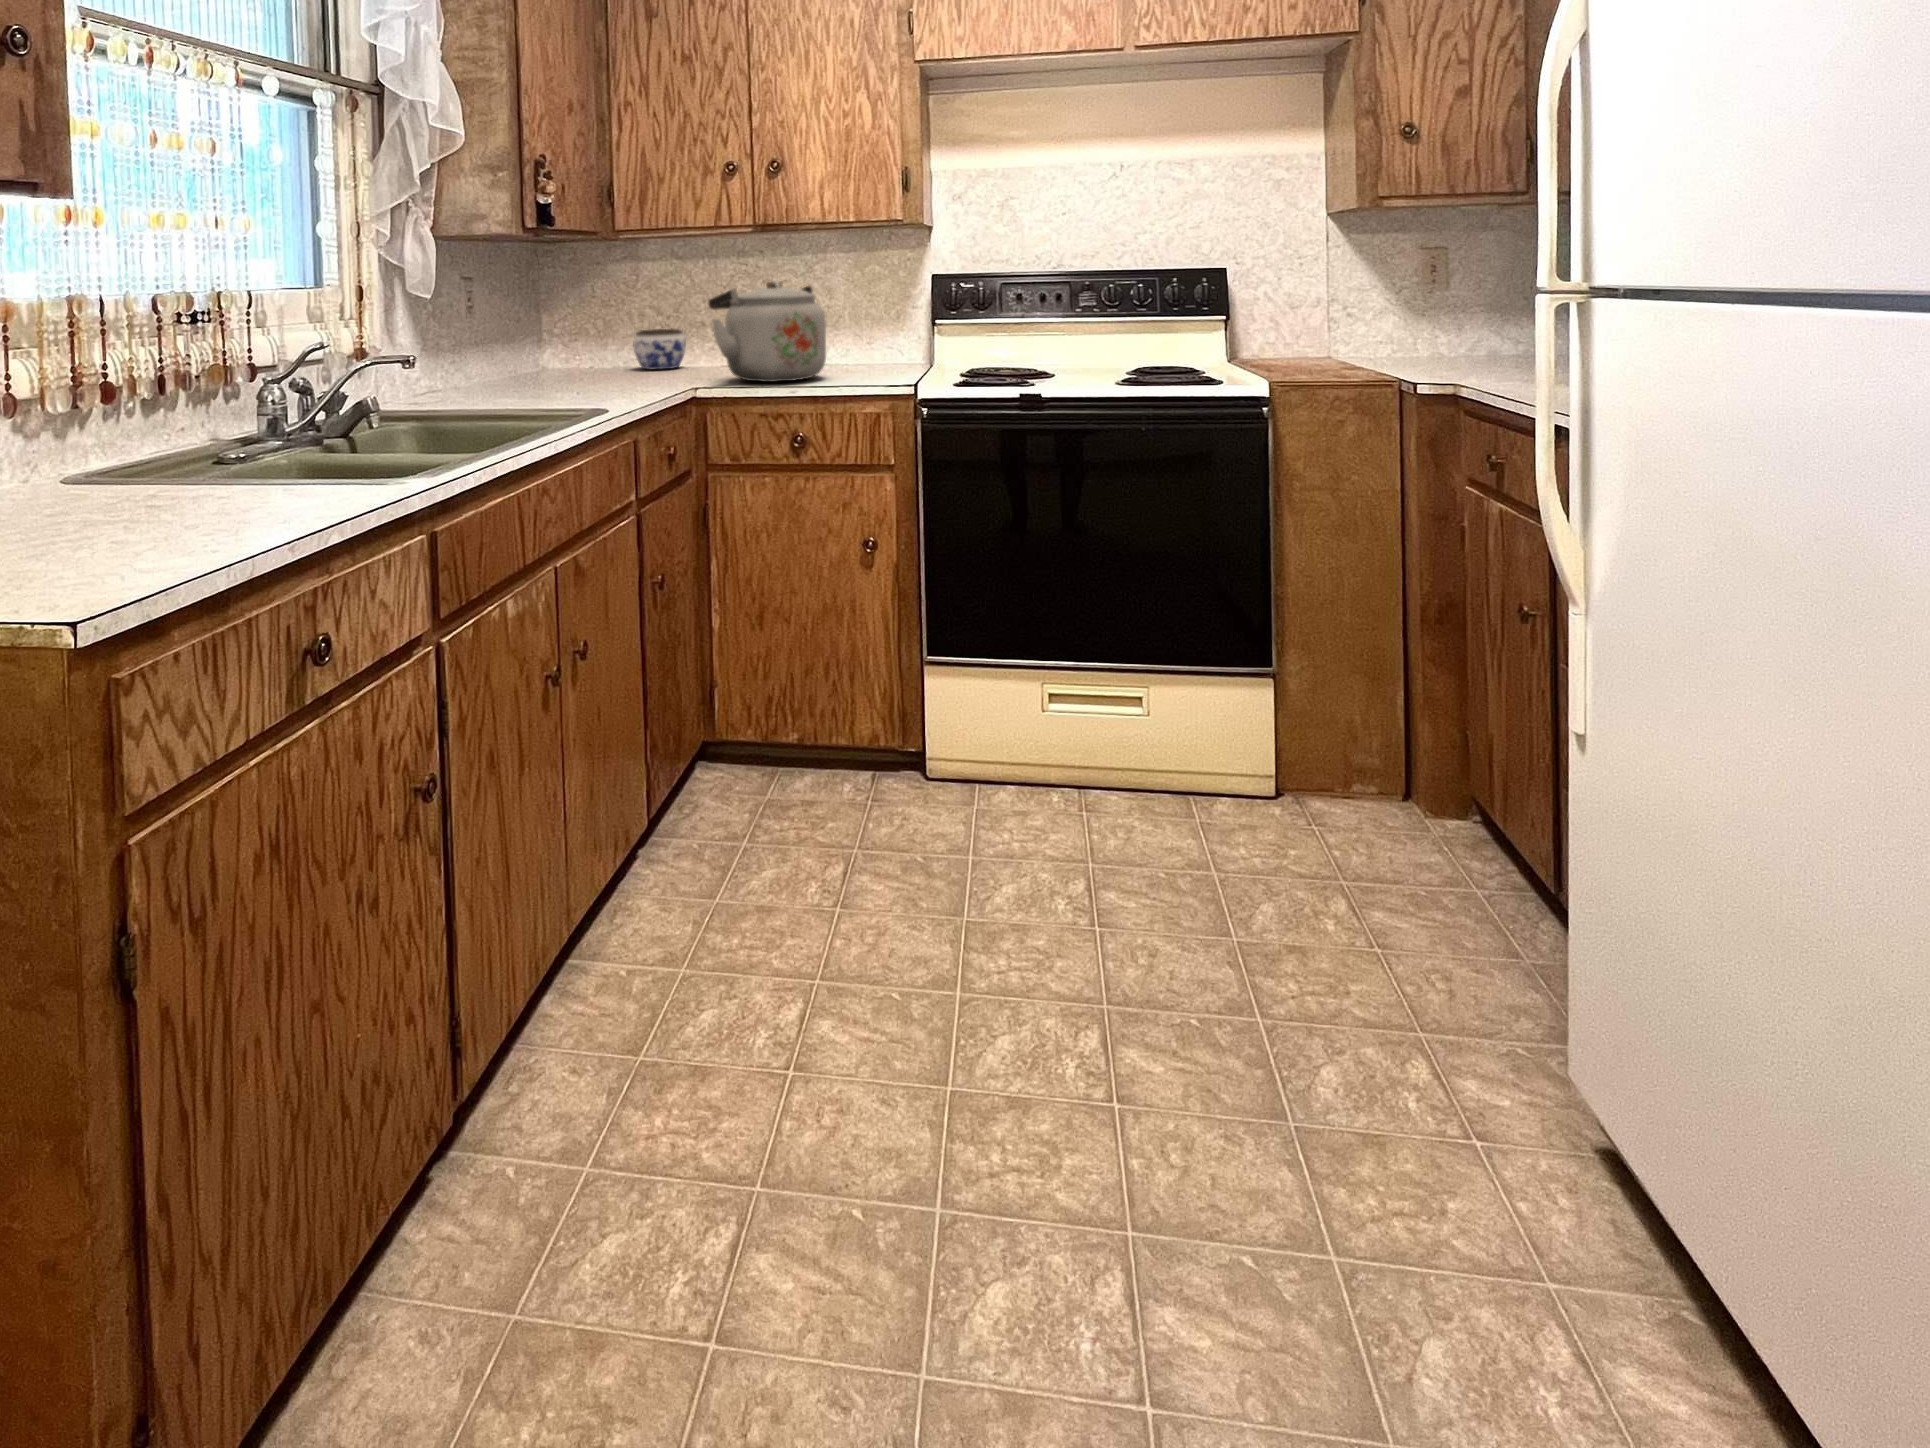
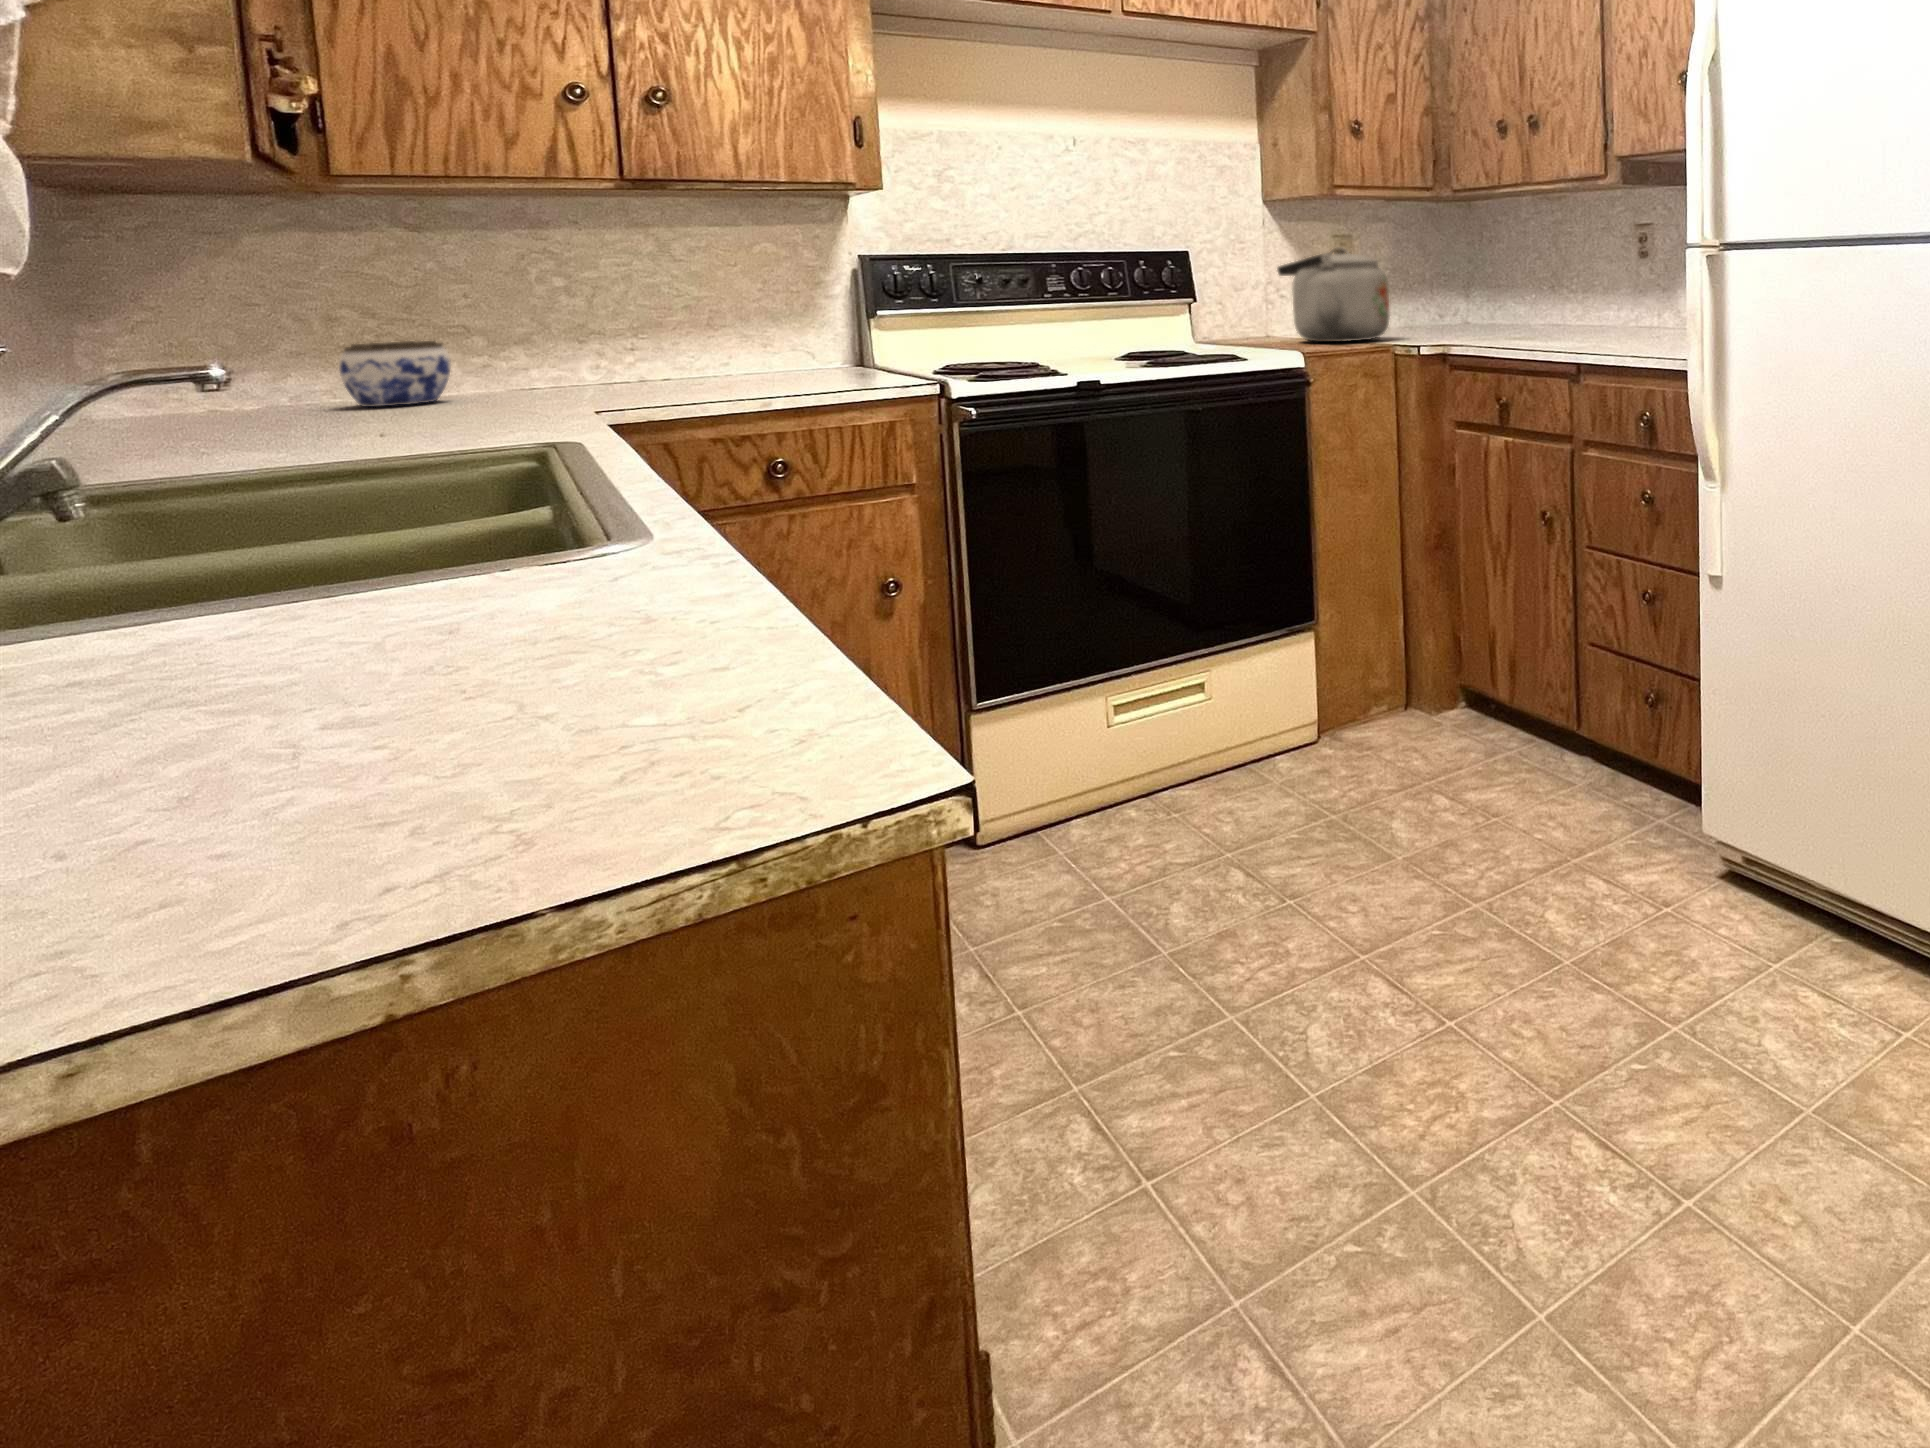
kettle: present [708,281,826,382] -> present [1277,247,1390,342]

